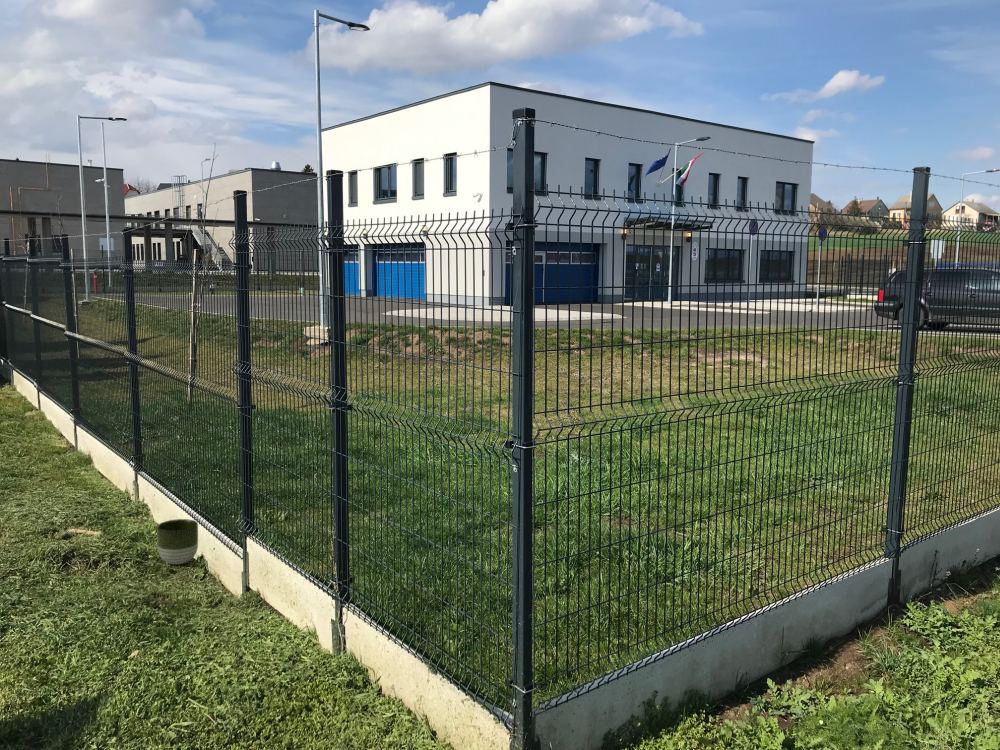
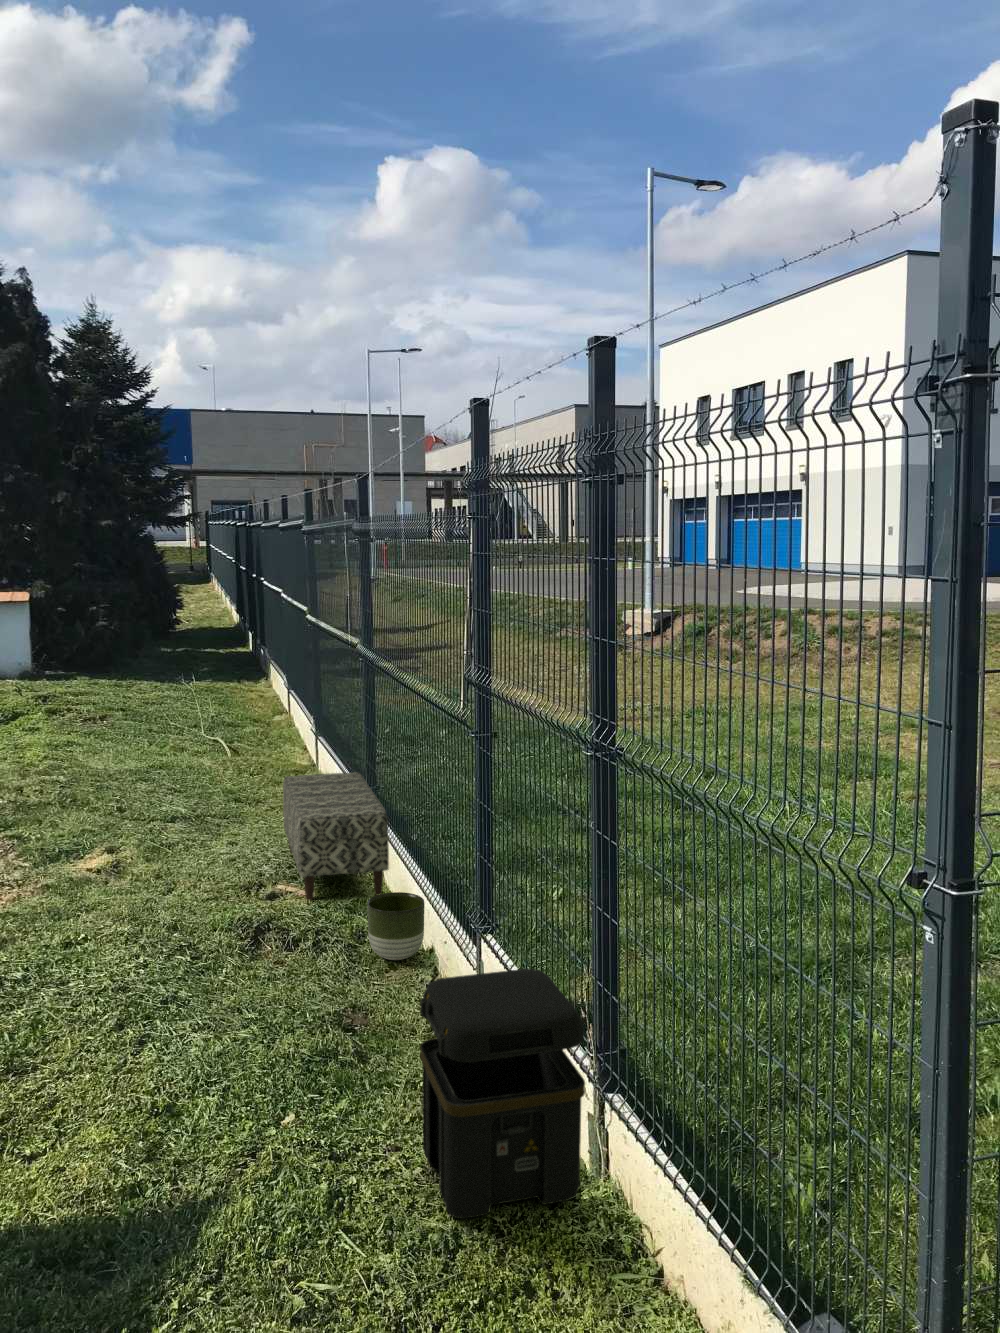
bench: none [68,445,161,537] -> present [283,772,389,900]
toolbox: none [227,541,331,685] -> present [420,969,585,1219]

